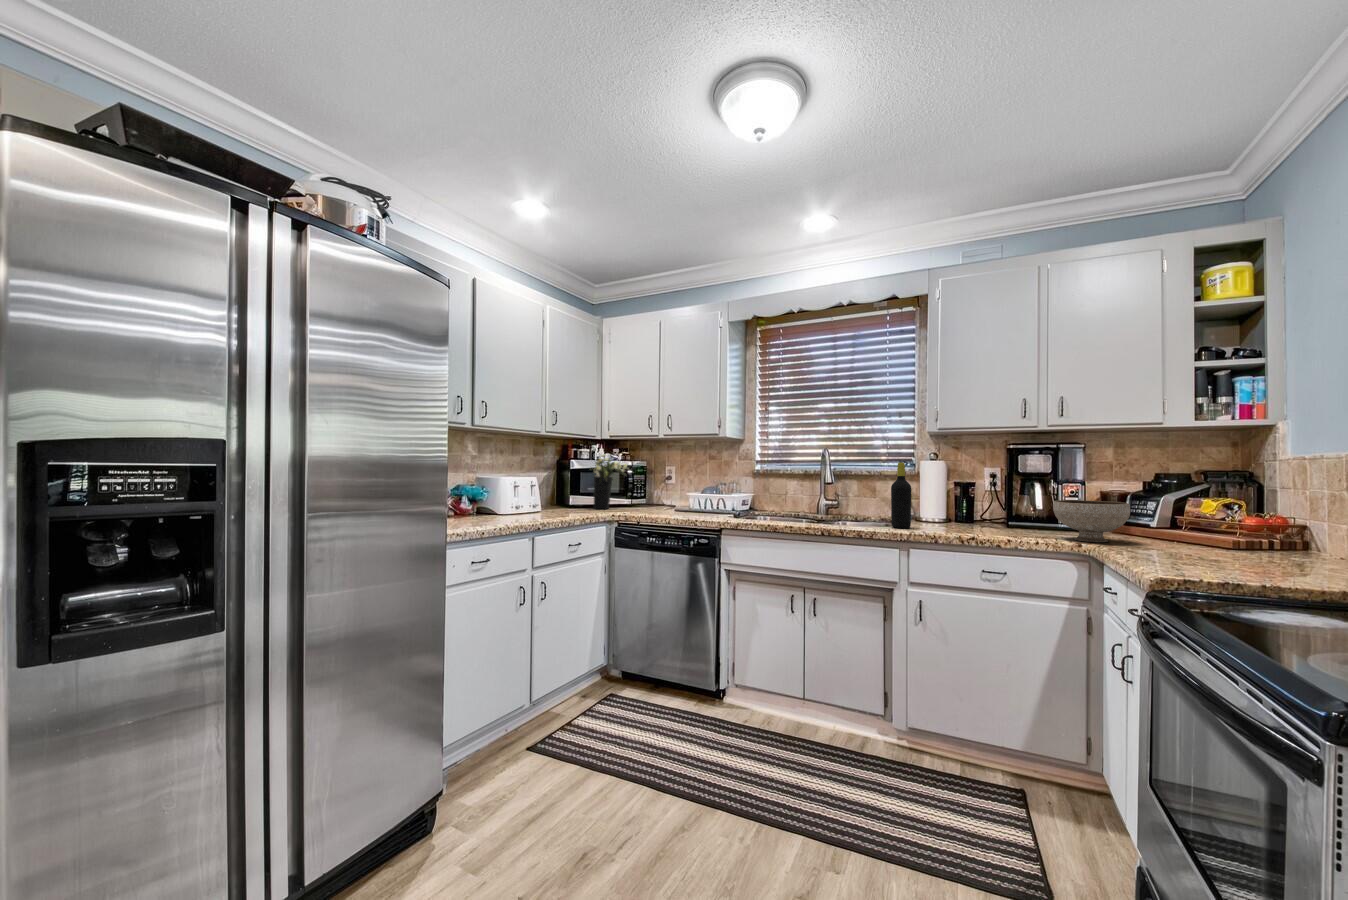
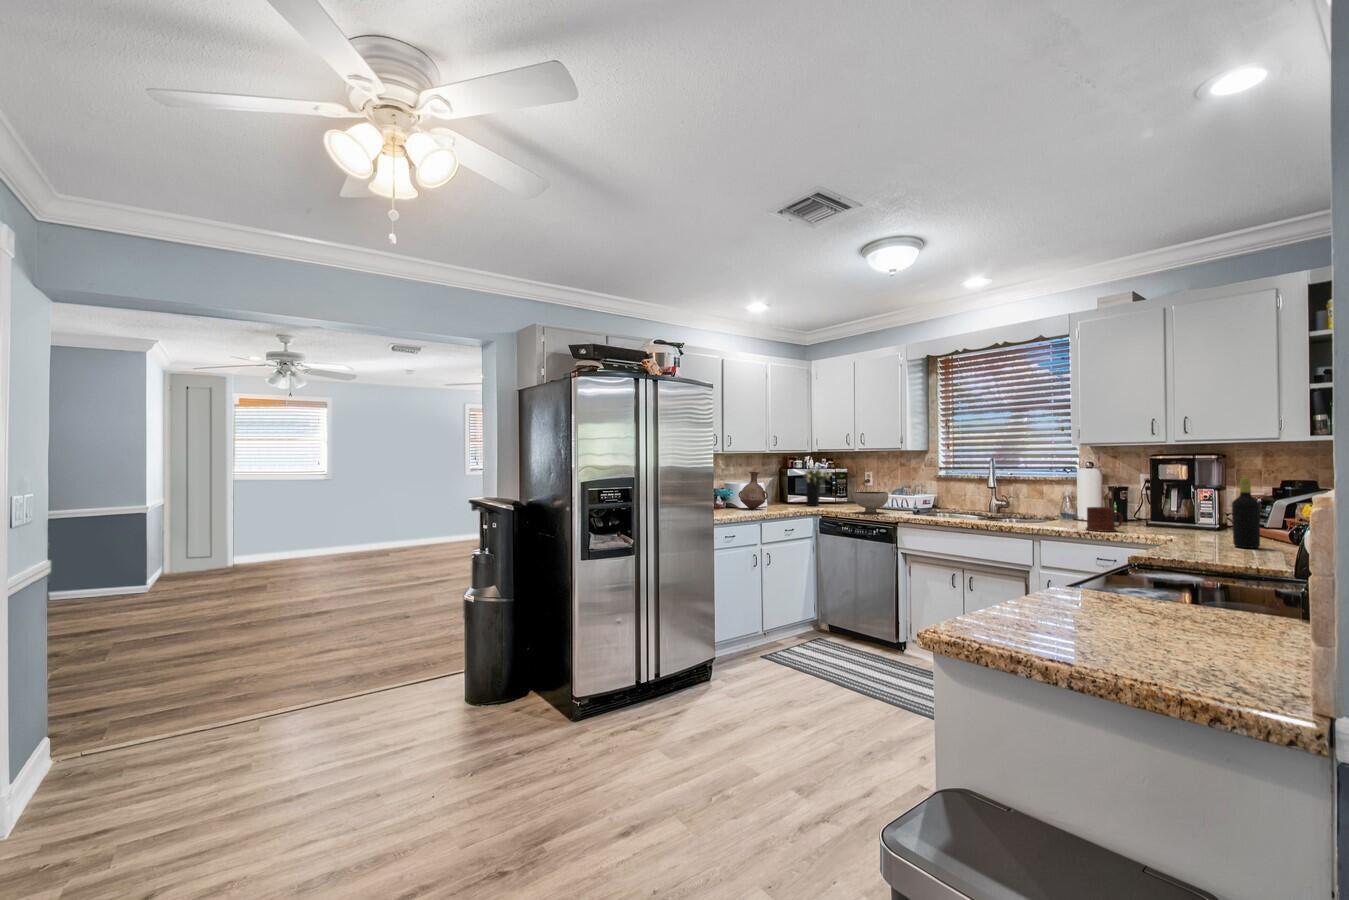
vase: none [498,459,542,515] -> present [738,472,768,509]
bottle: present [891,463,911,528] -> present [1232,478,1260,548]
bowl: present [1053,500,1130,542] -> present [853,492,888,514]
mug: none [966,505,1010,537] -> present [1086,507,1123,532]

